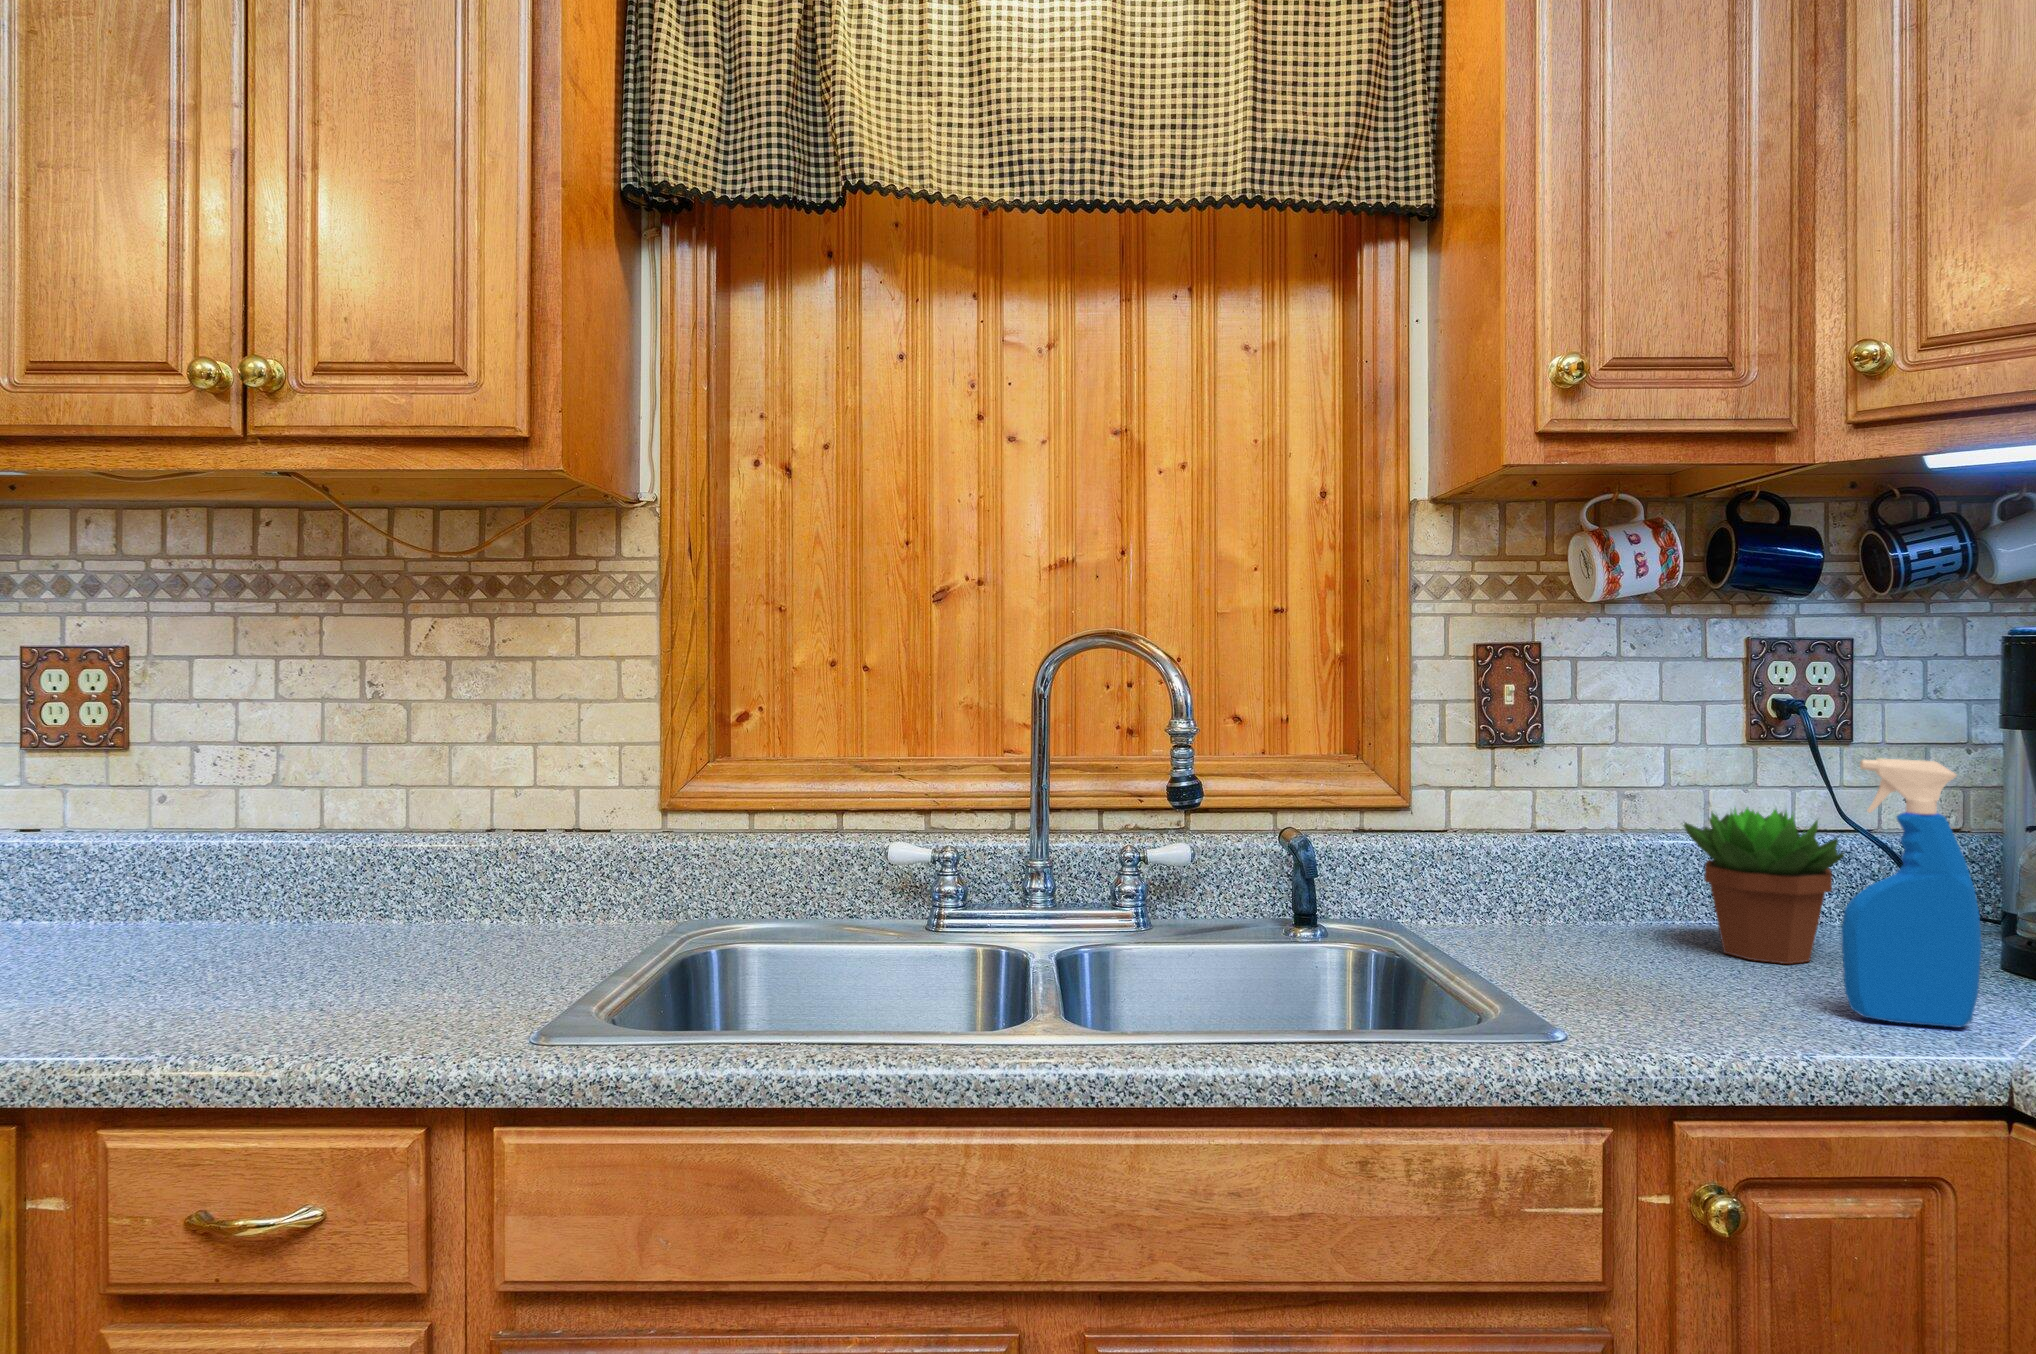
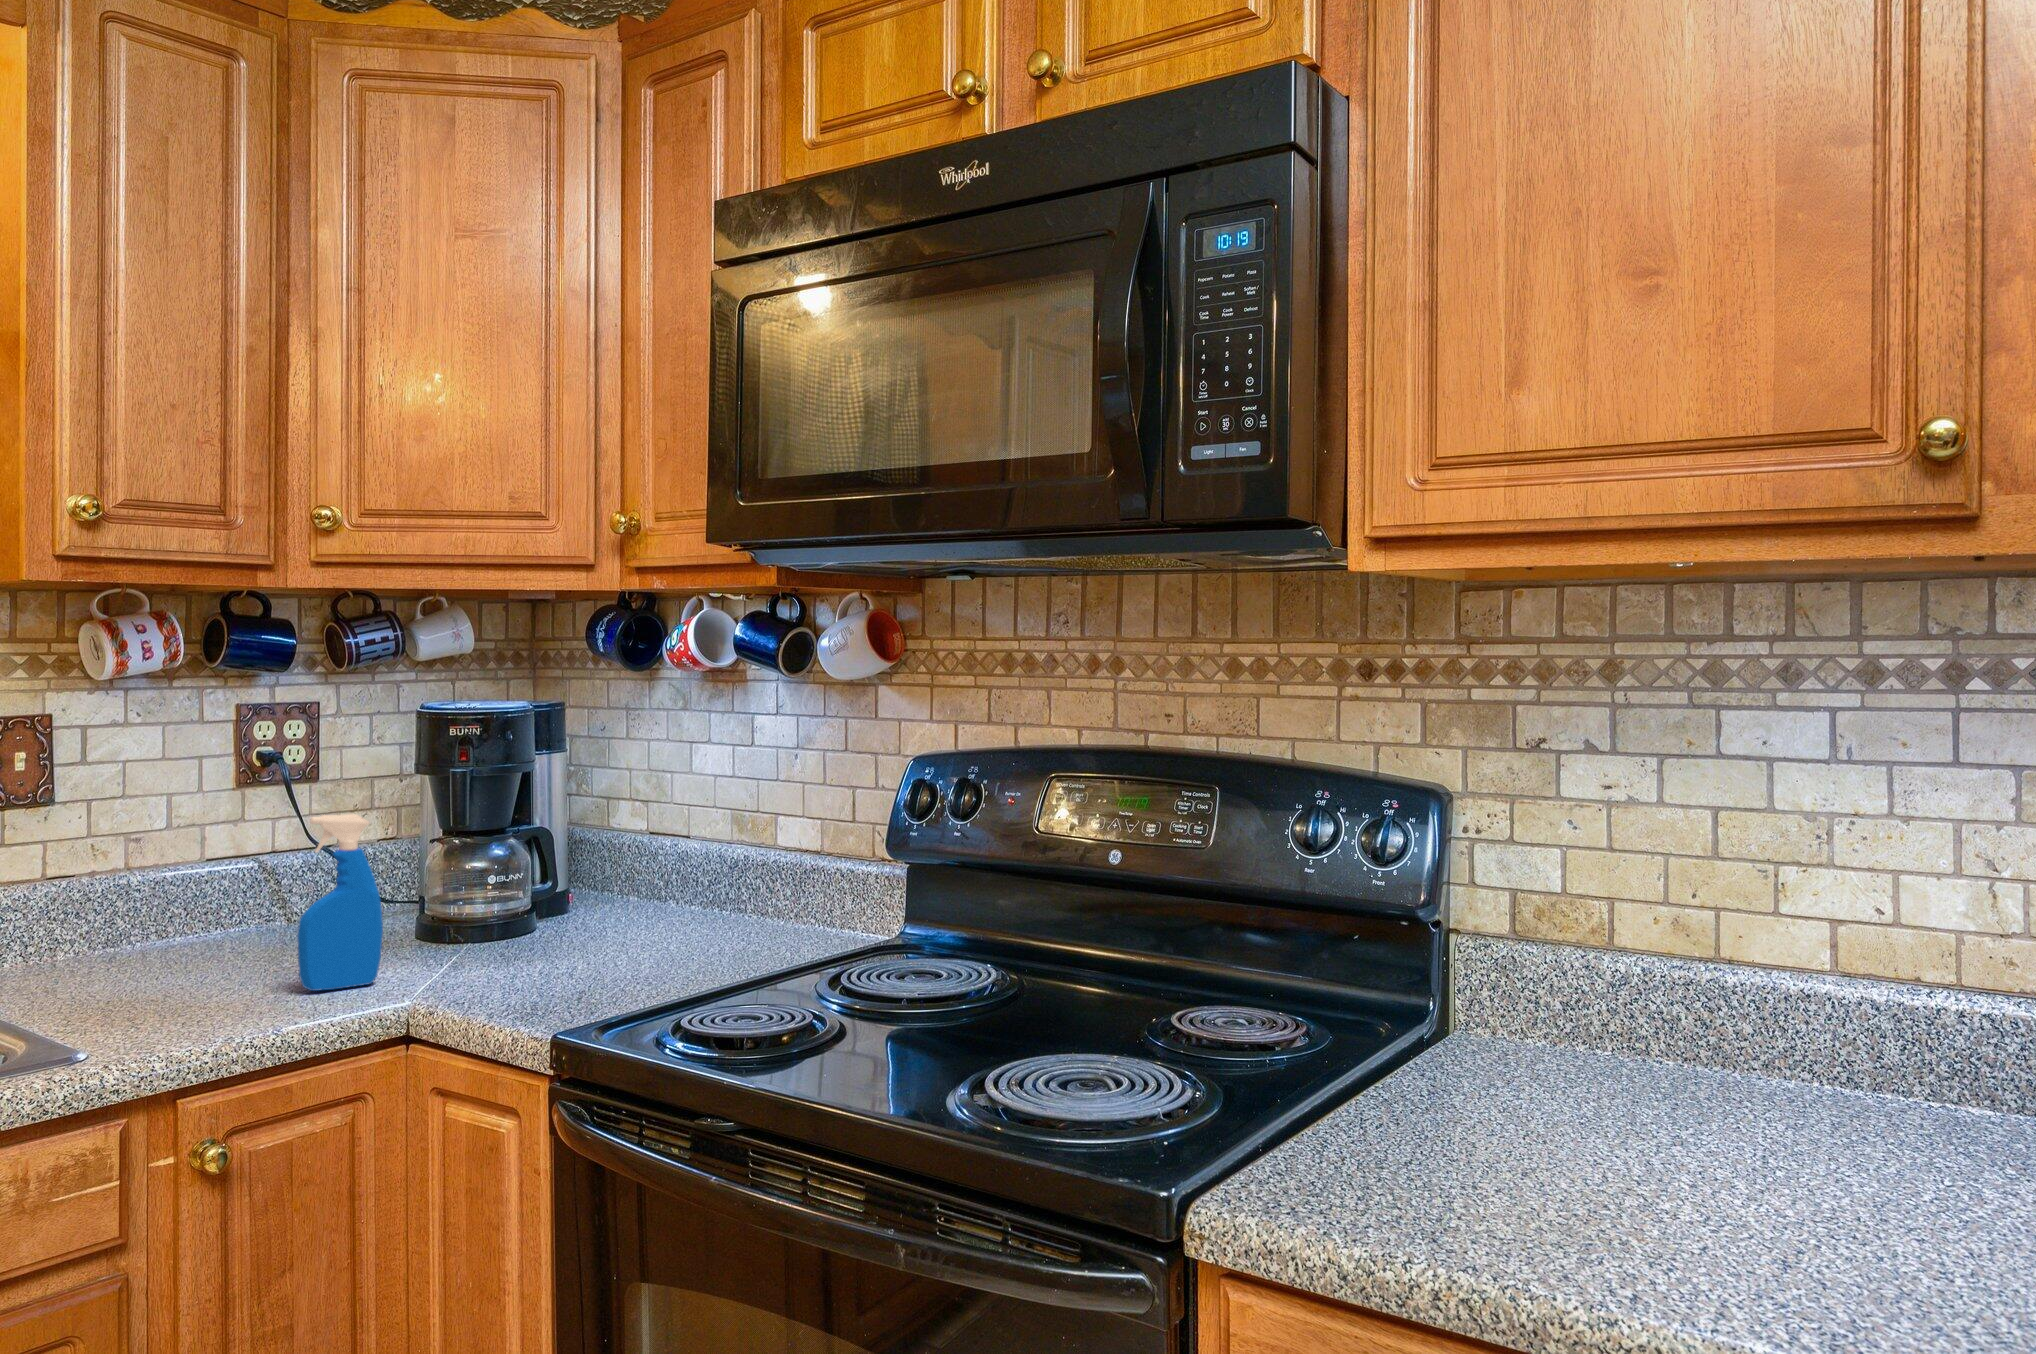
succulent plant: present [1684,808,1844,964] -> none [183,843,305,963]

